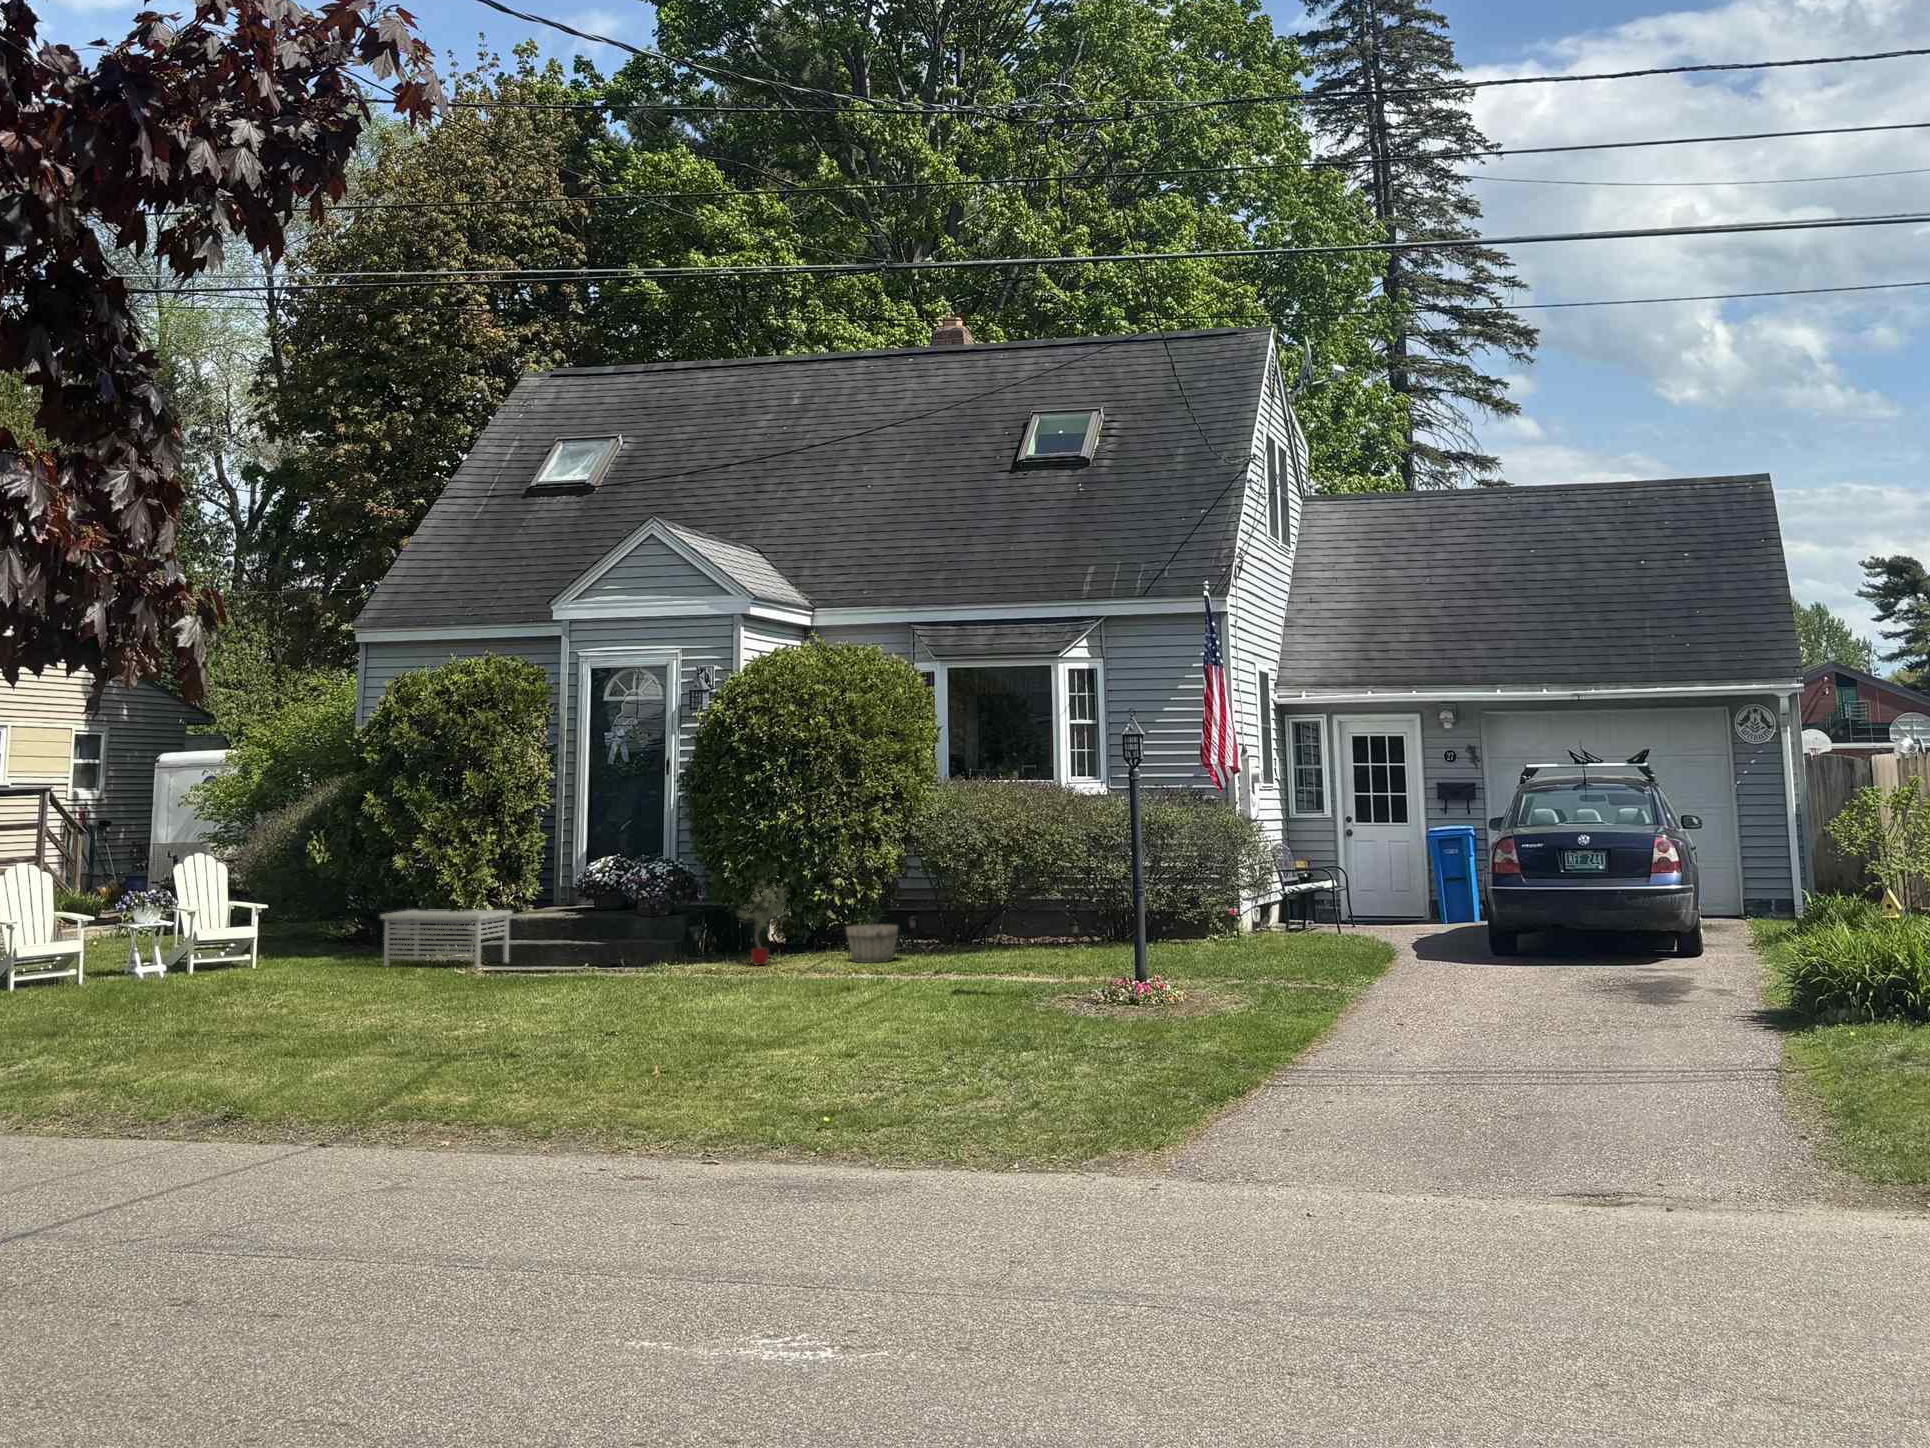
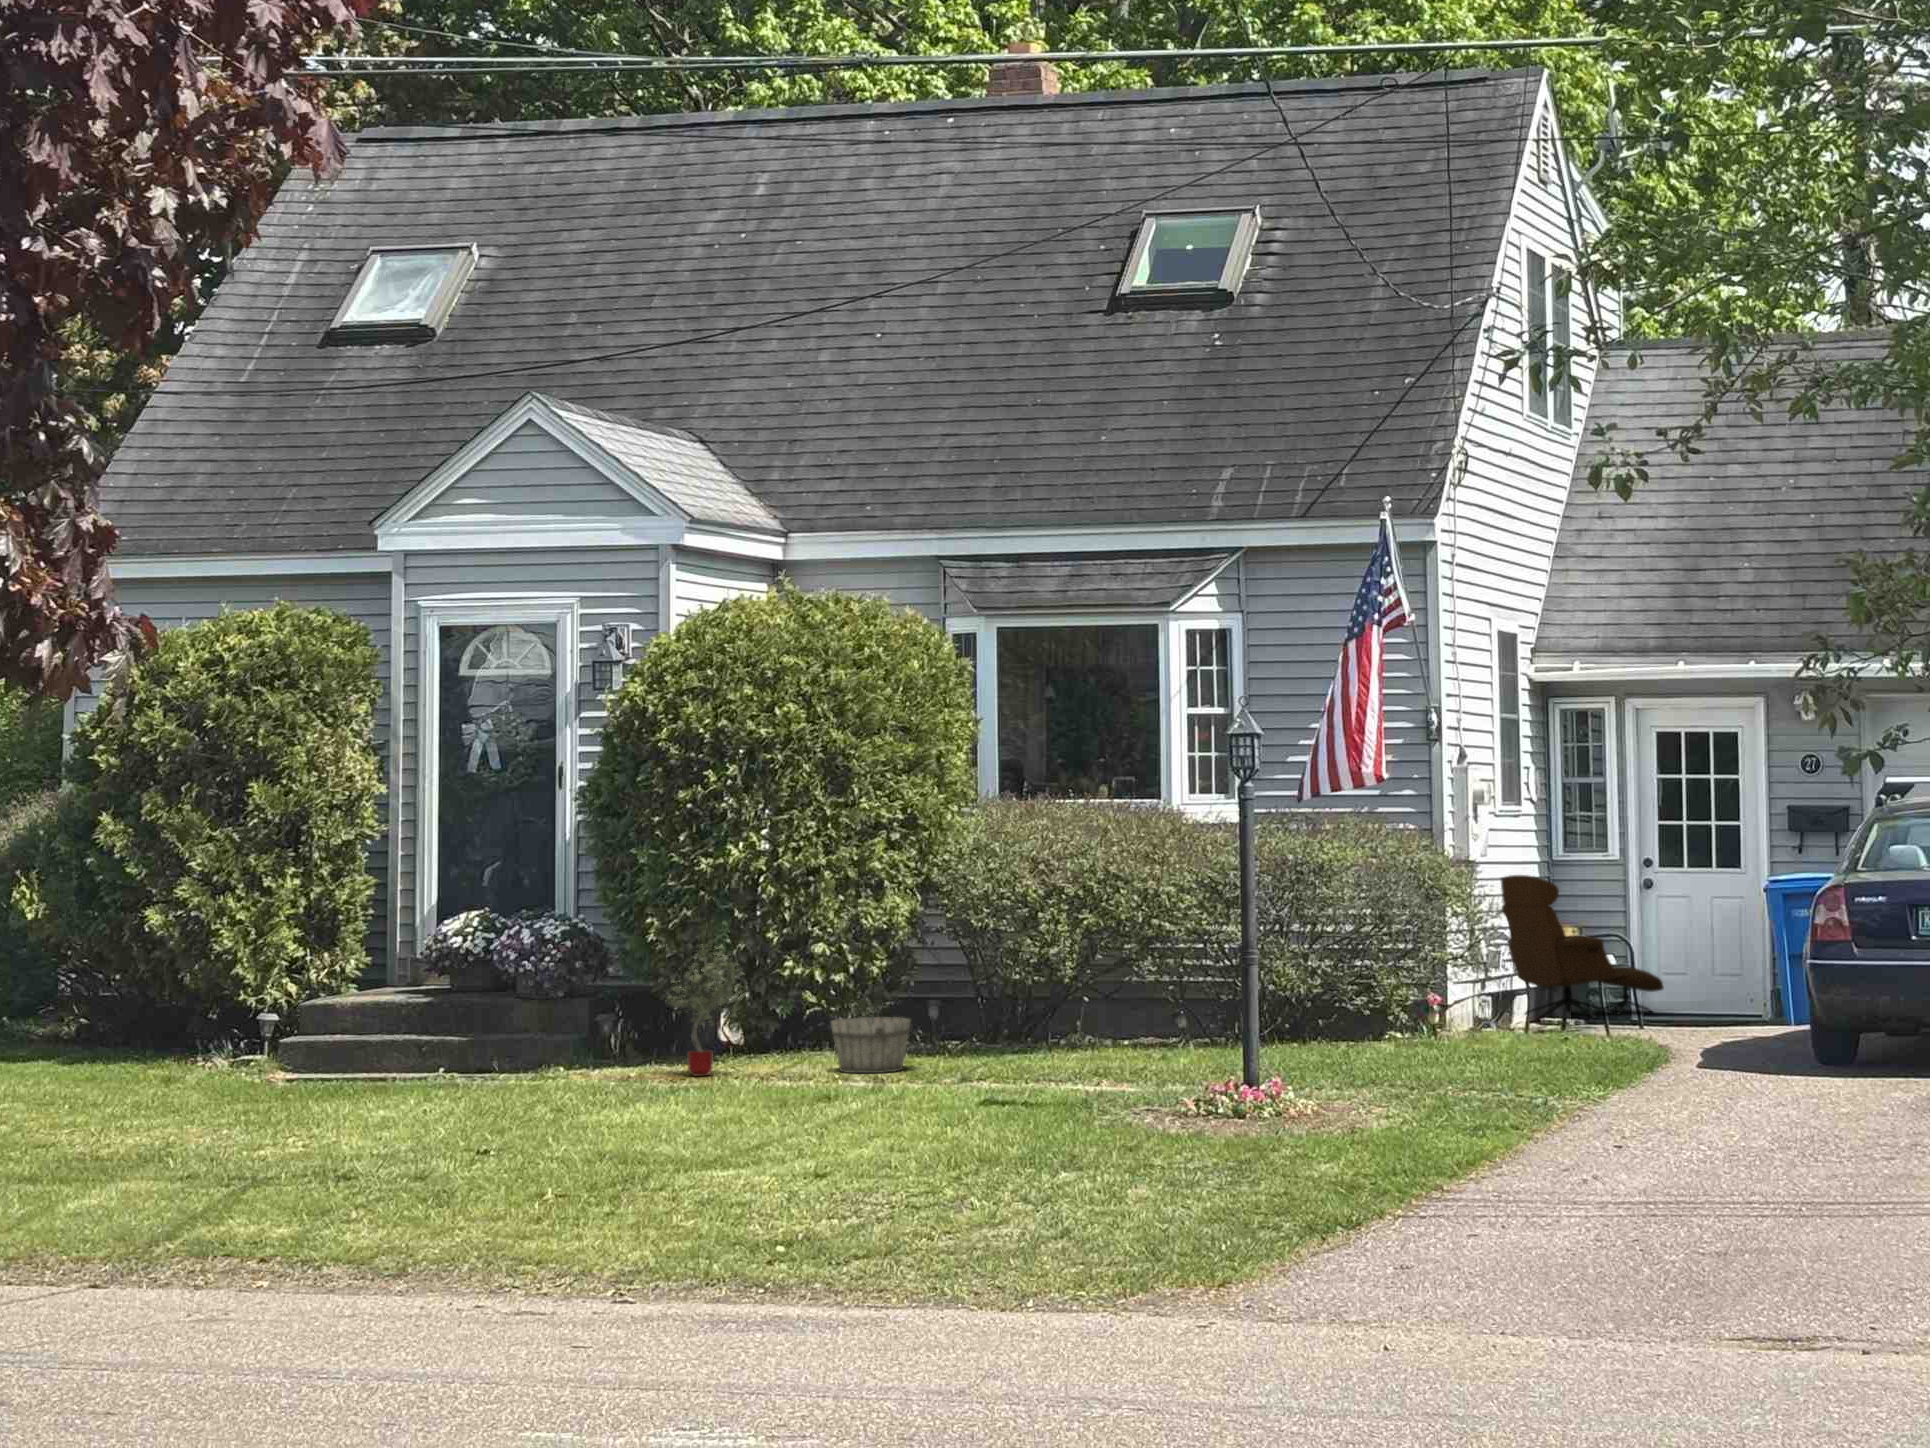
lounge chair: none [1265,828,1369,921] -> present [1501,875,1664,1019]
storage bench: present [380,909,512,968] -> none [122,992,323,1079]

